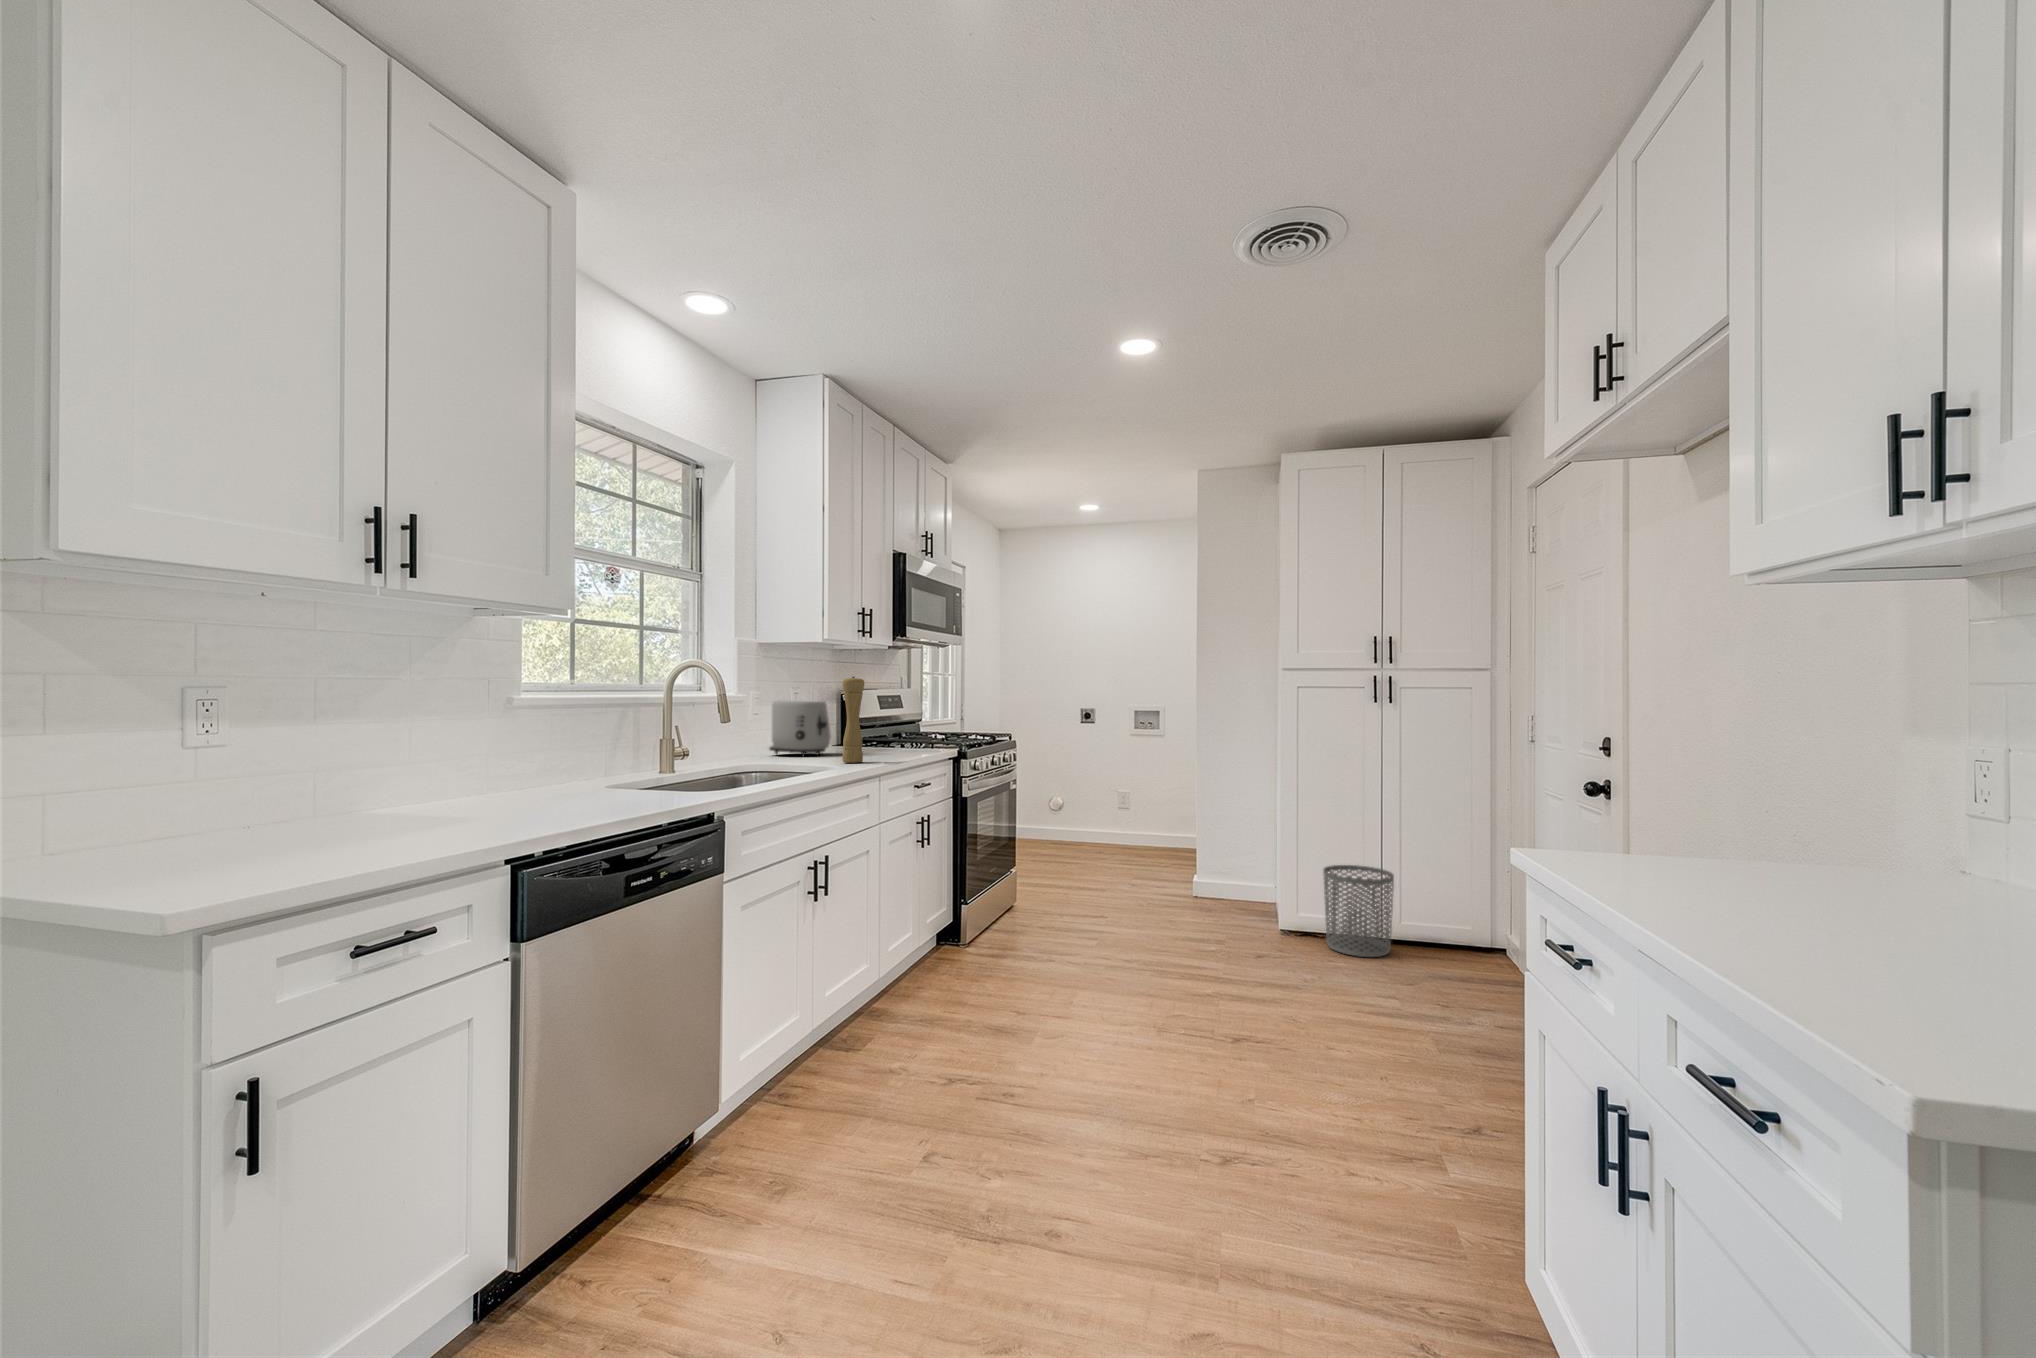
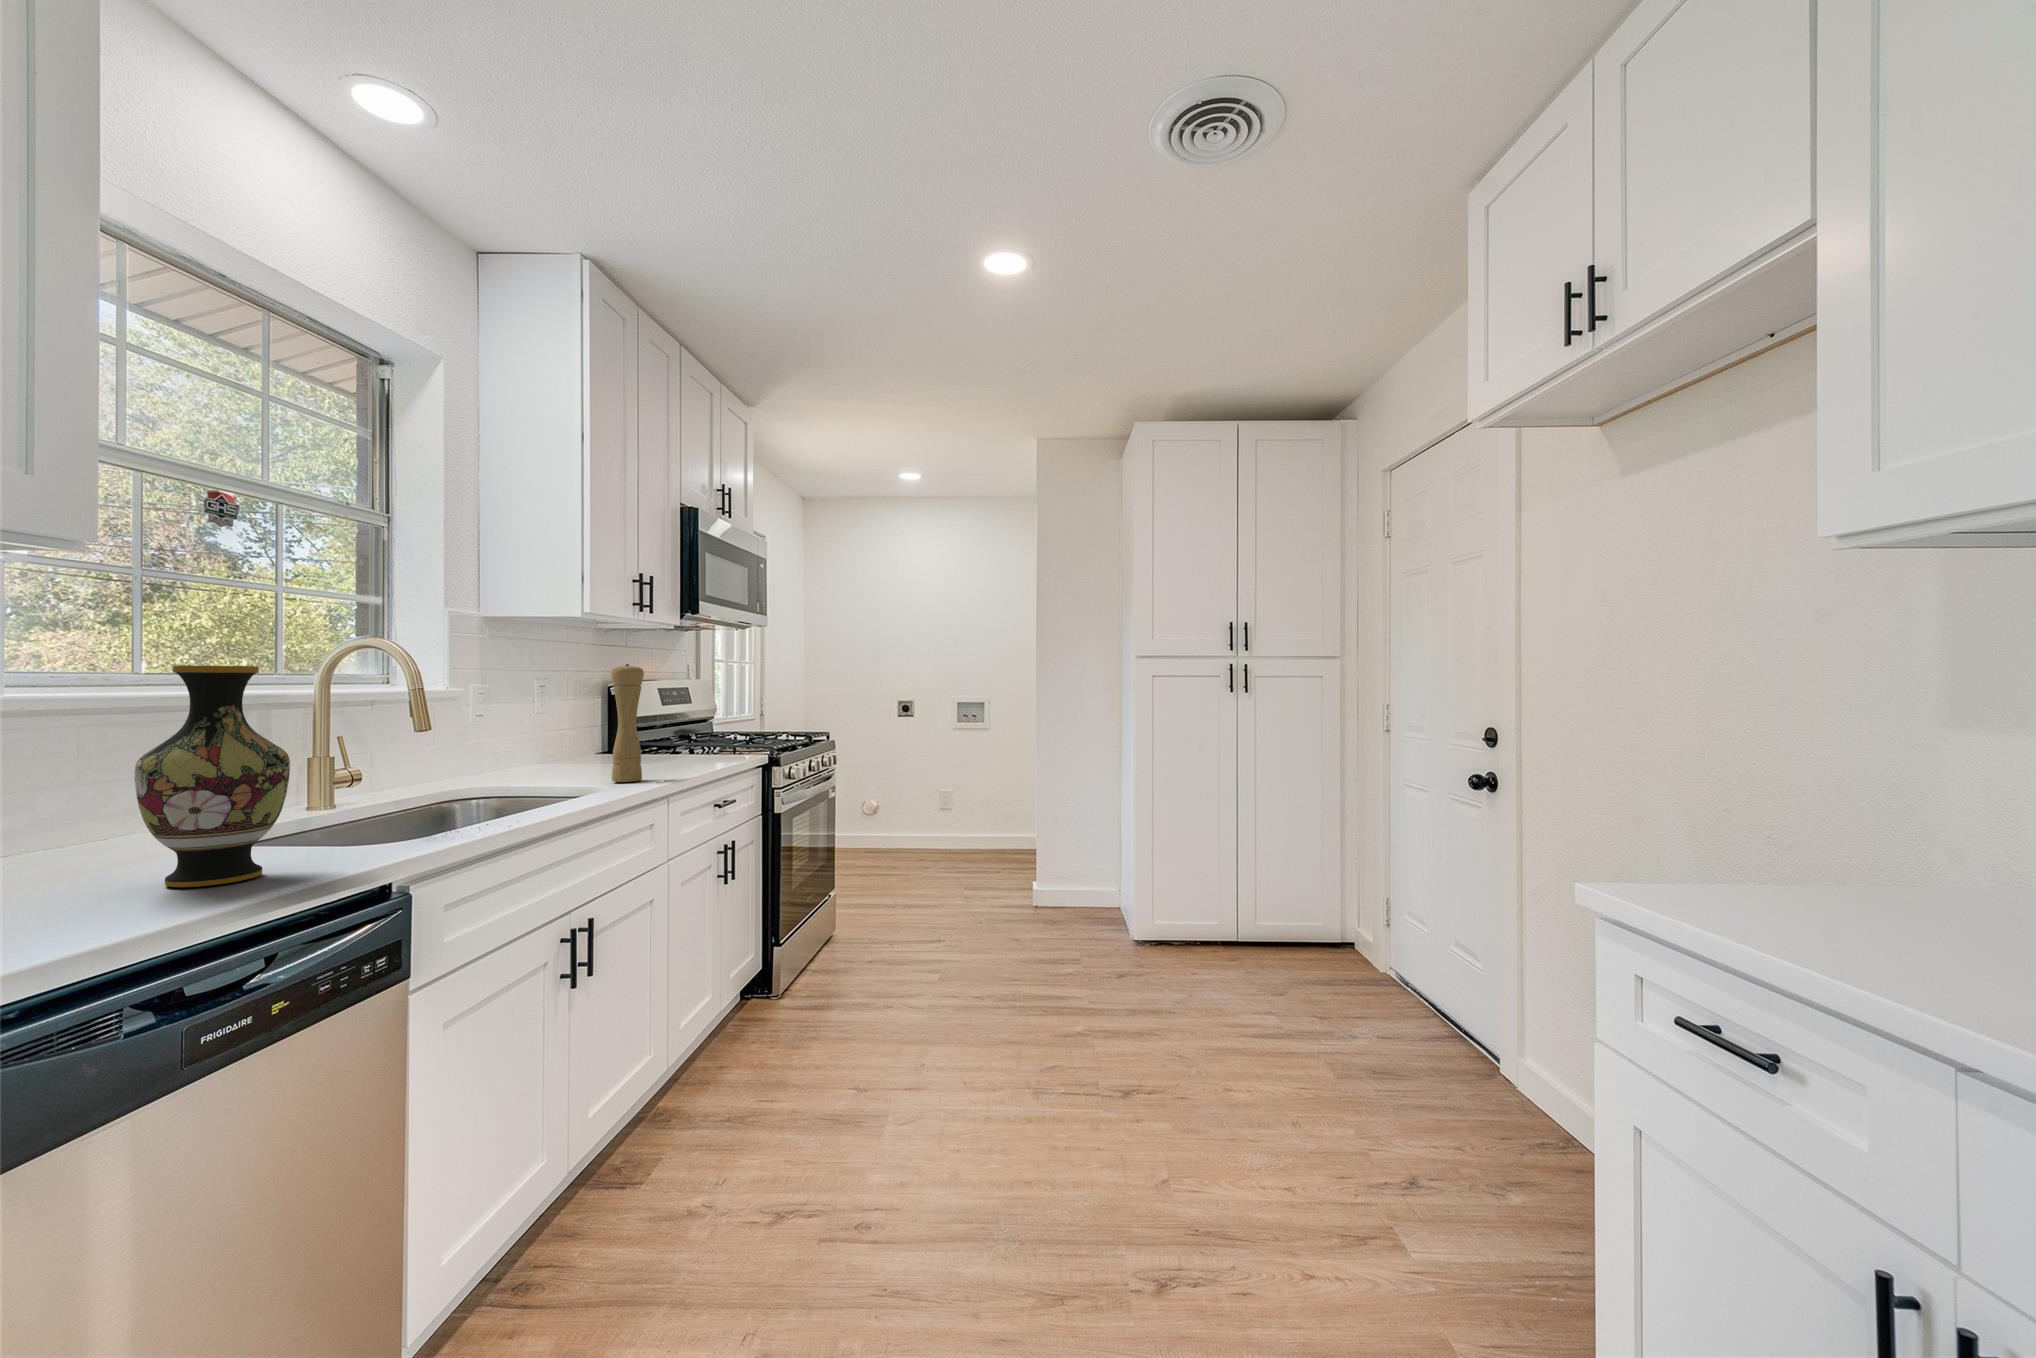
vase: none [587,677,661,806] -> present [135,665,290,887]
toaster: present [769,701,831,756] -> none [494,697,592,772]
waste bin: present [1323,865,1394,957] -> none [1184,869,1257,969]

